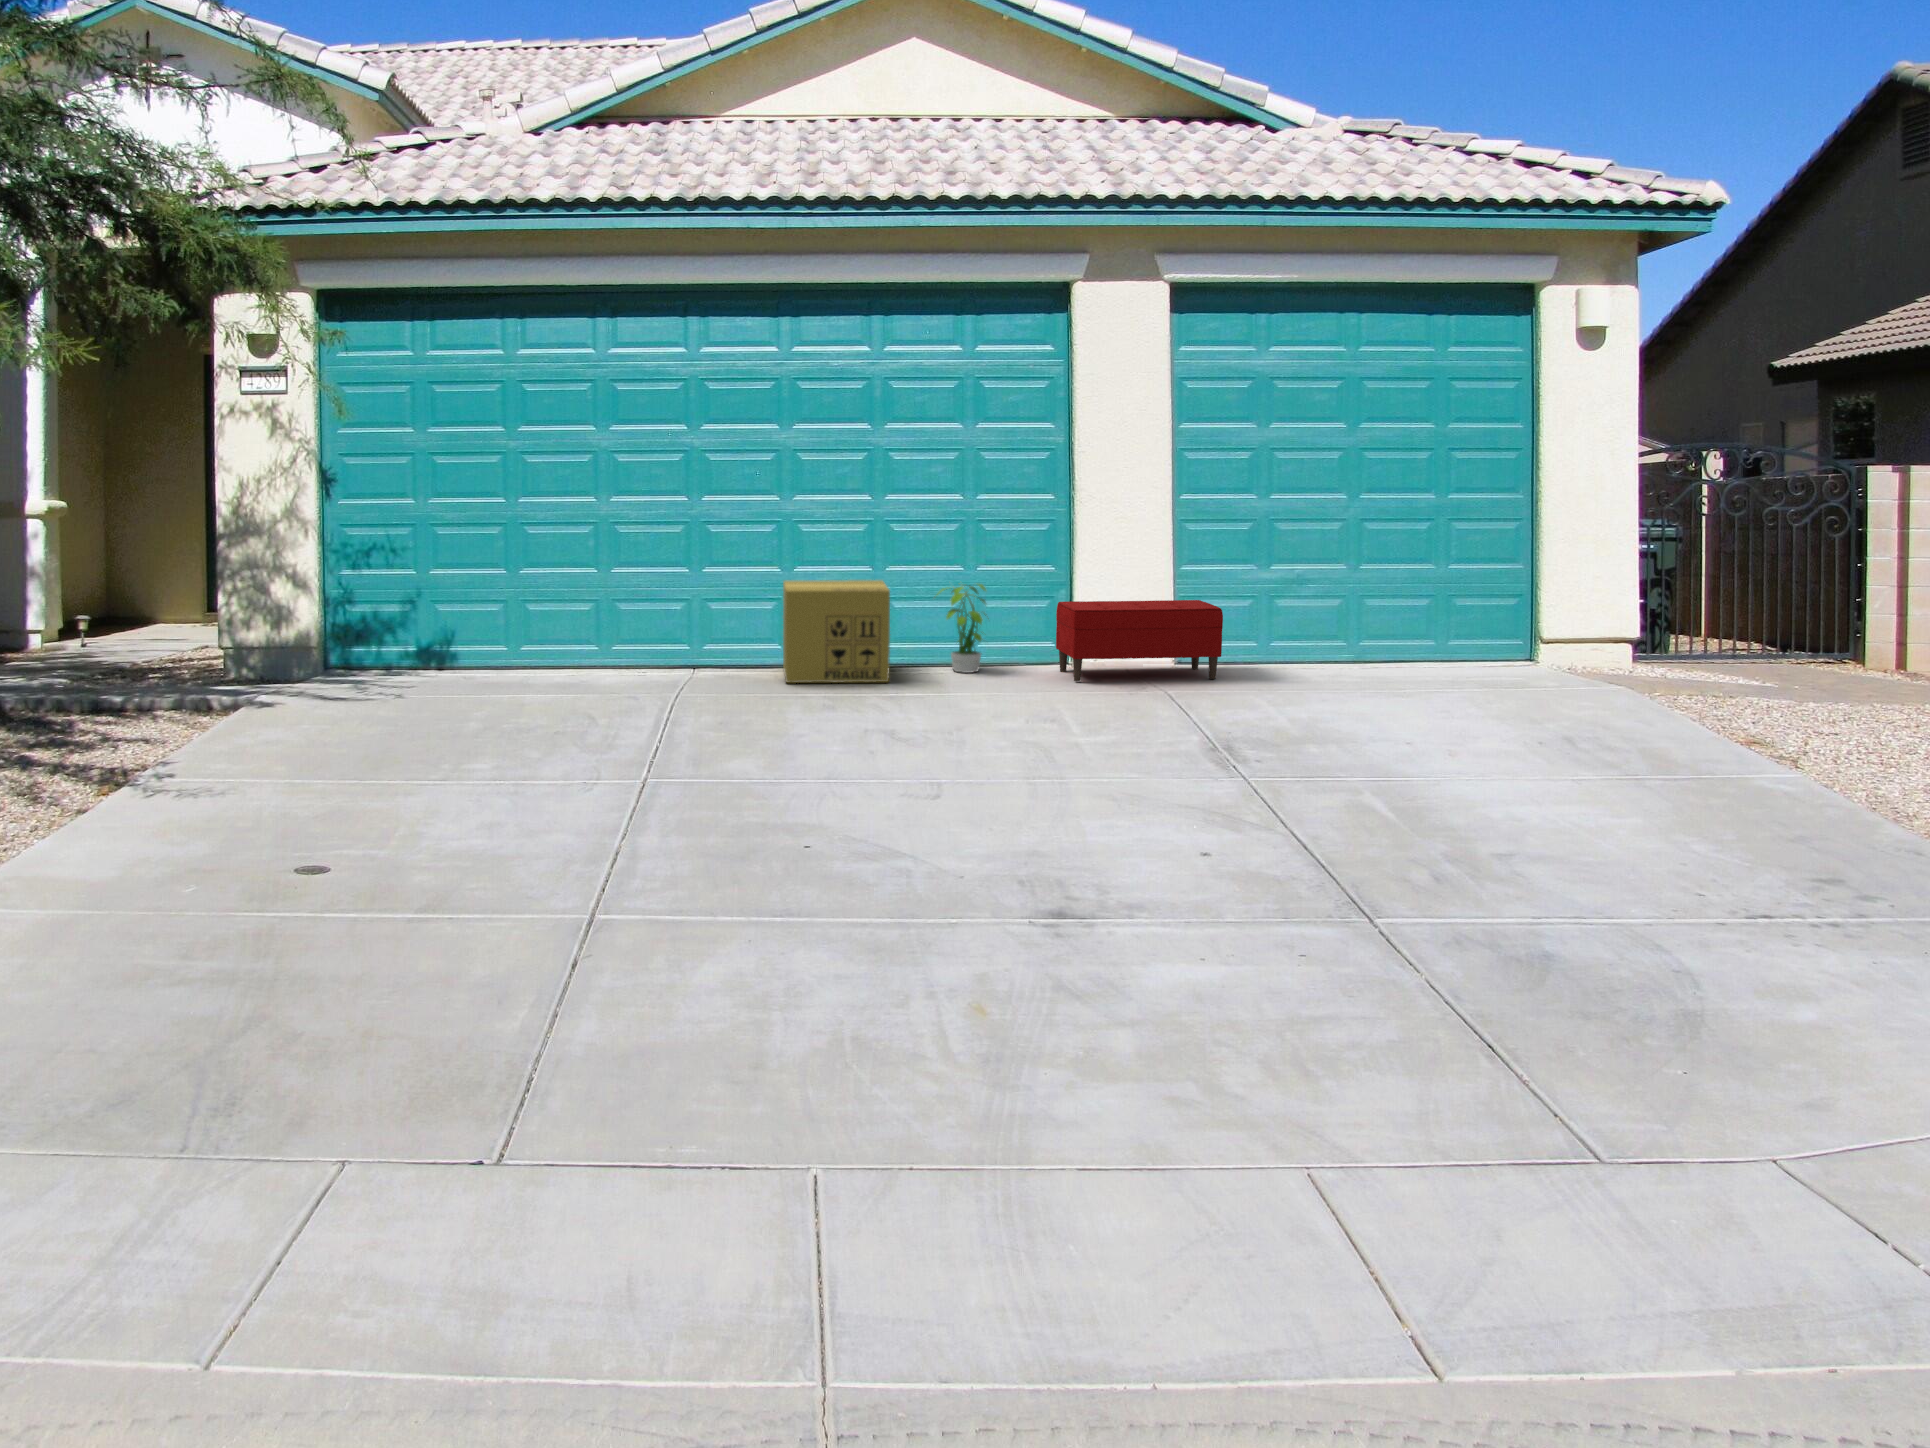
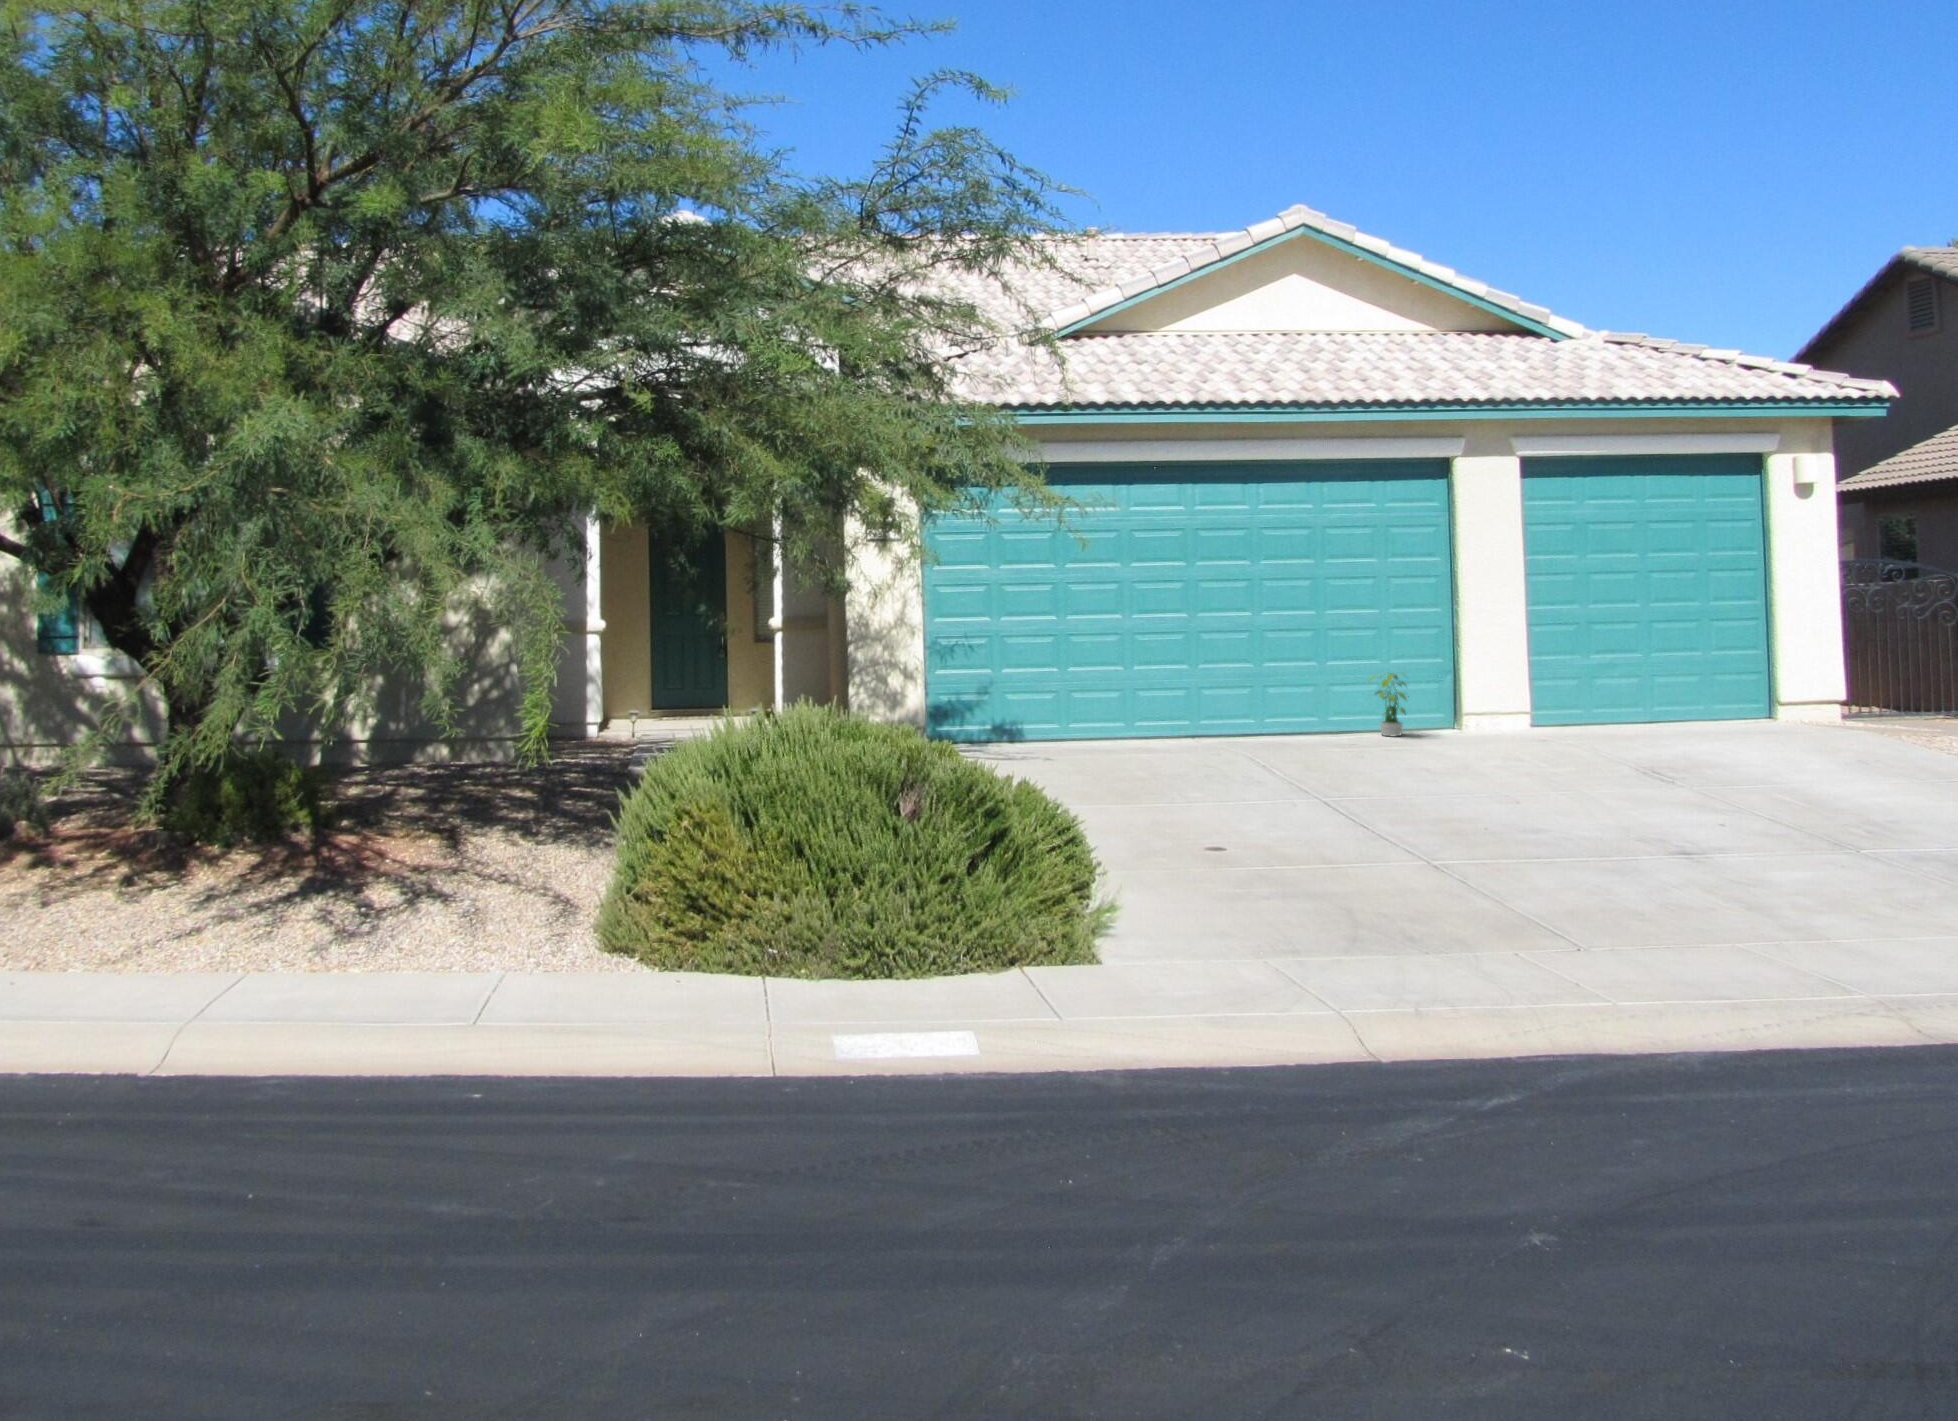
cardboard box: present [783,580,890,683] -> none [1257,671,1350,744]
bench: present [1056,600,1223,681] -> none [1455,682,1581,741]

